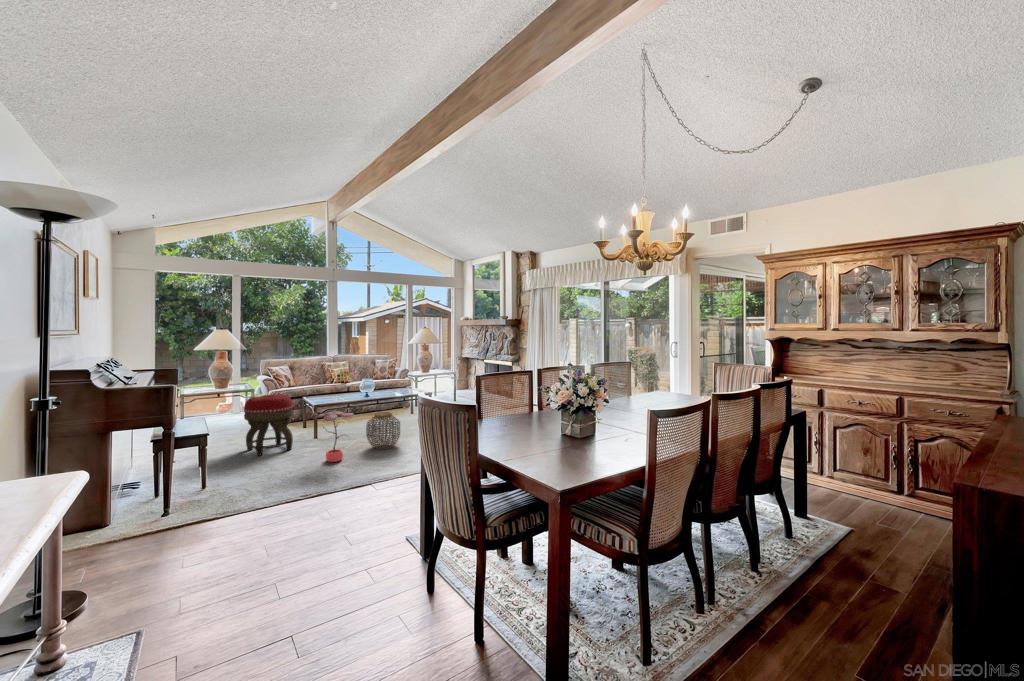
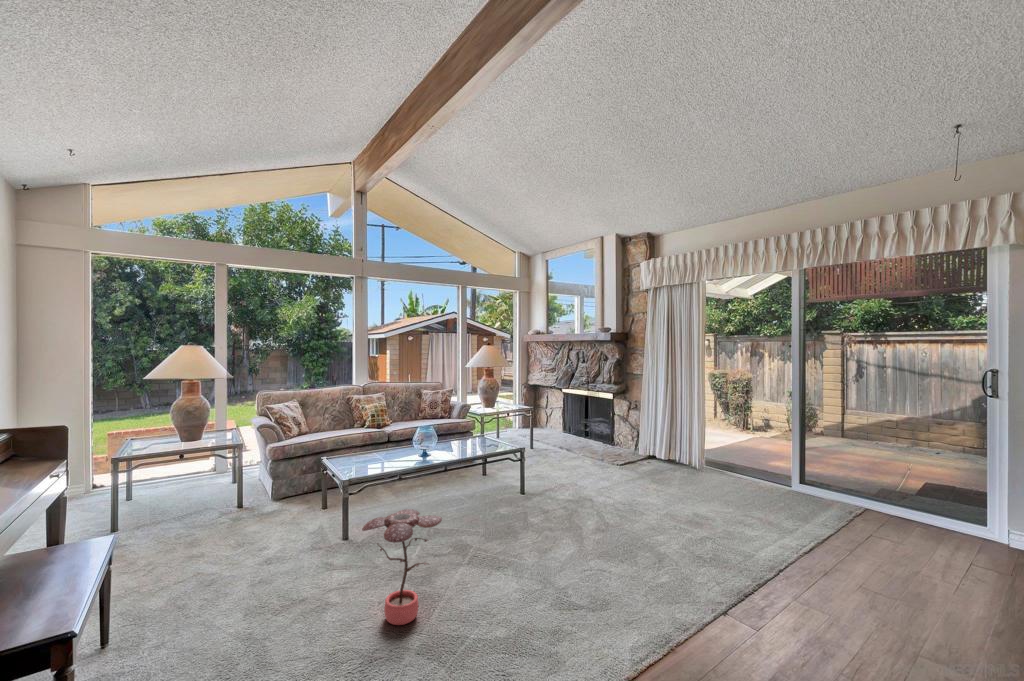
footstool: present [244,394,293,456] -> none [218,466,313,599]
woven basket: present [366,412,400,449] -> none [452,500,514,577]

